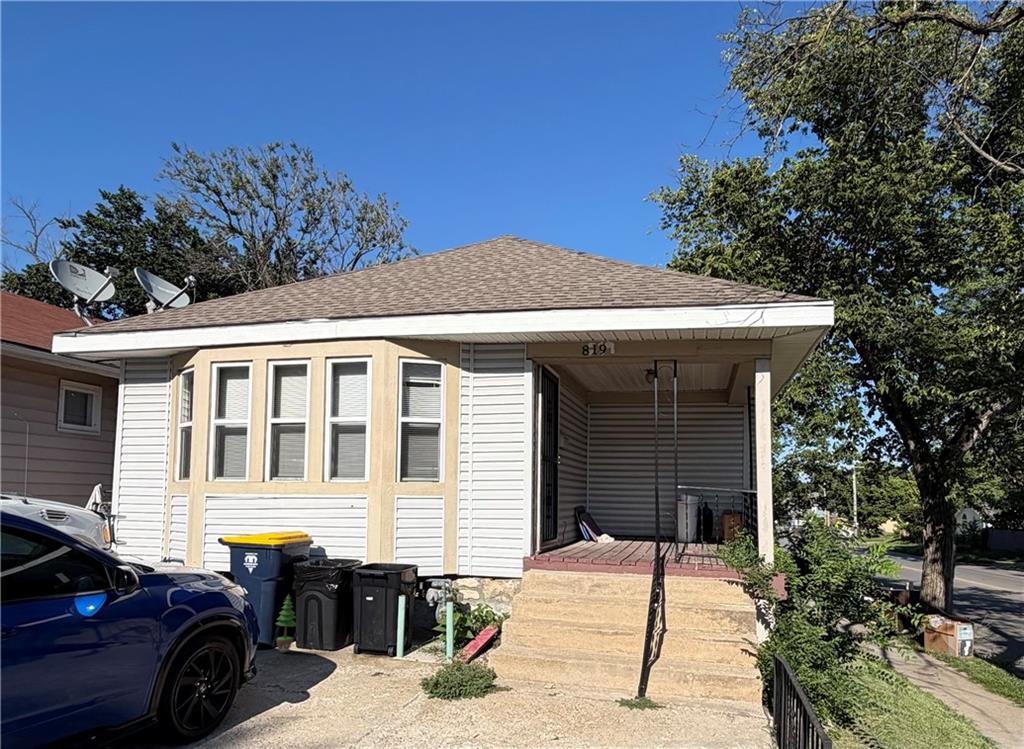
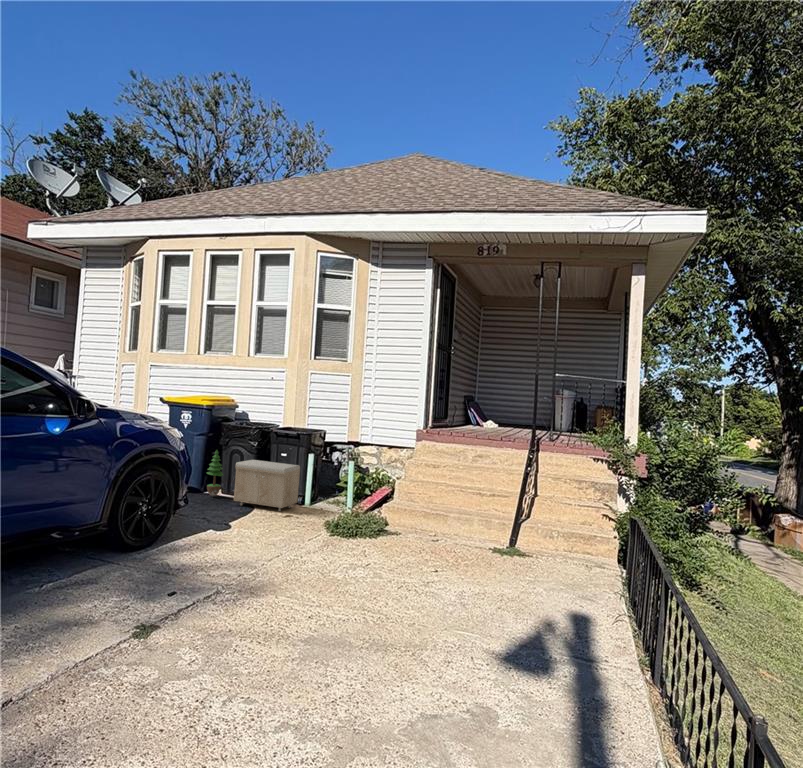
storage bench: none [310,604,388,667] -> present [234,460,300,511]

